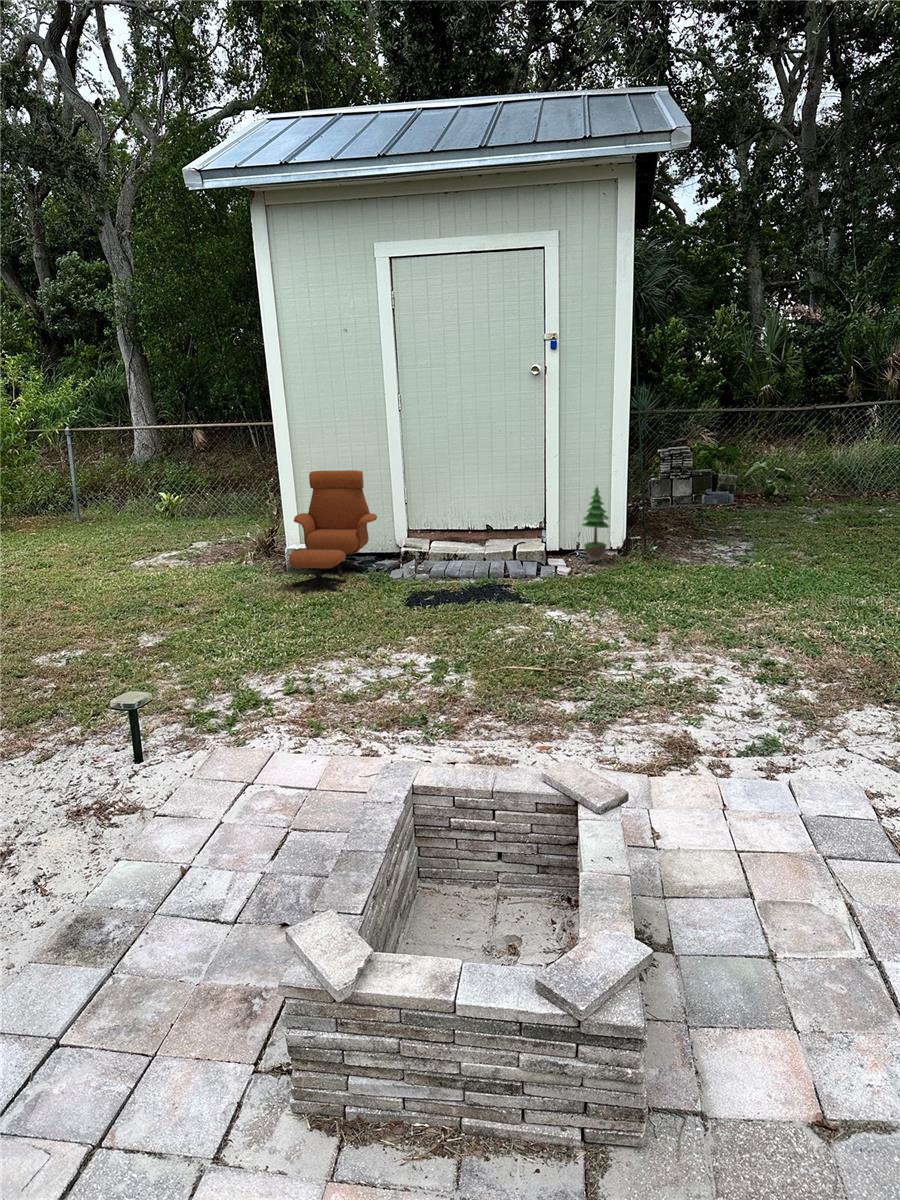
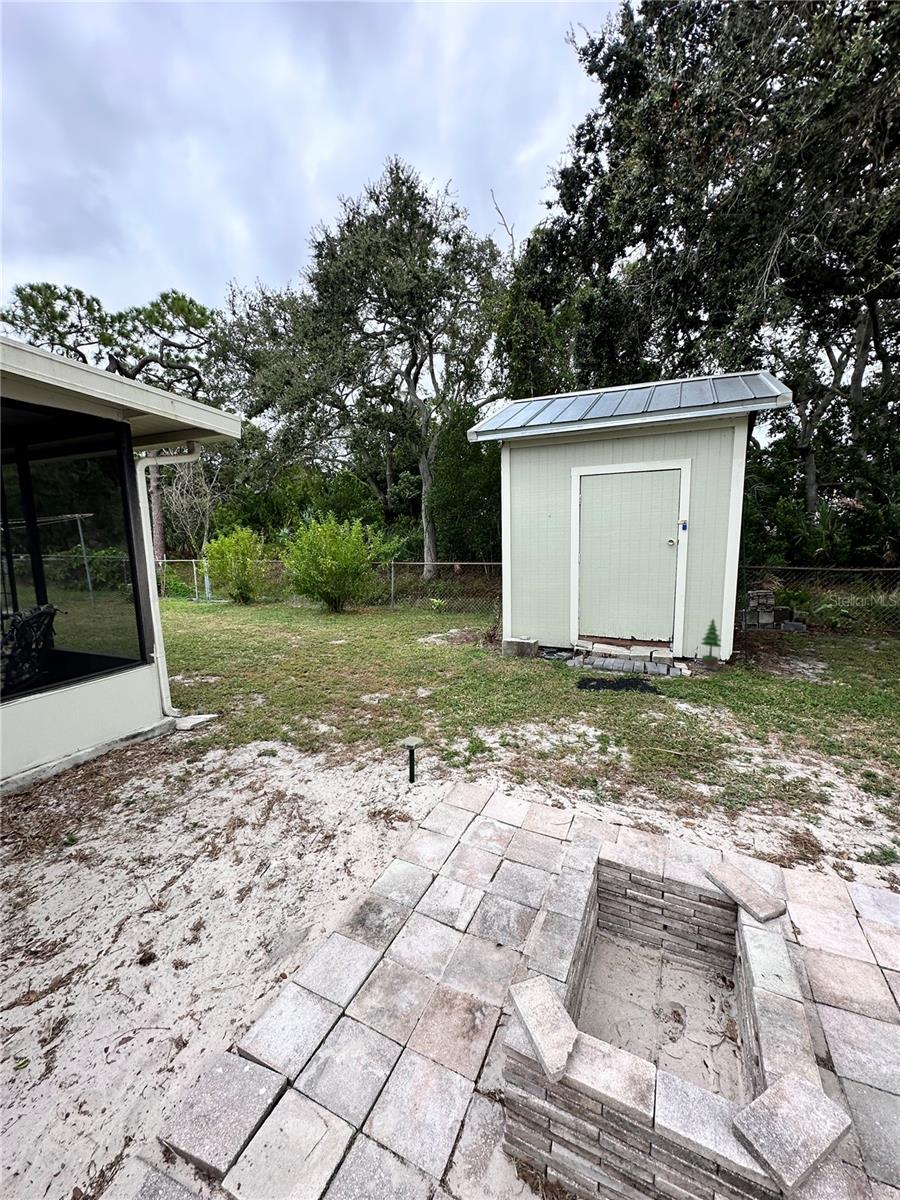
lounge chair: present [289,470,377,593] -> none [505,597,561,672]

